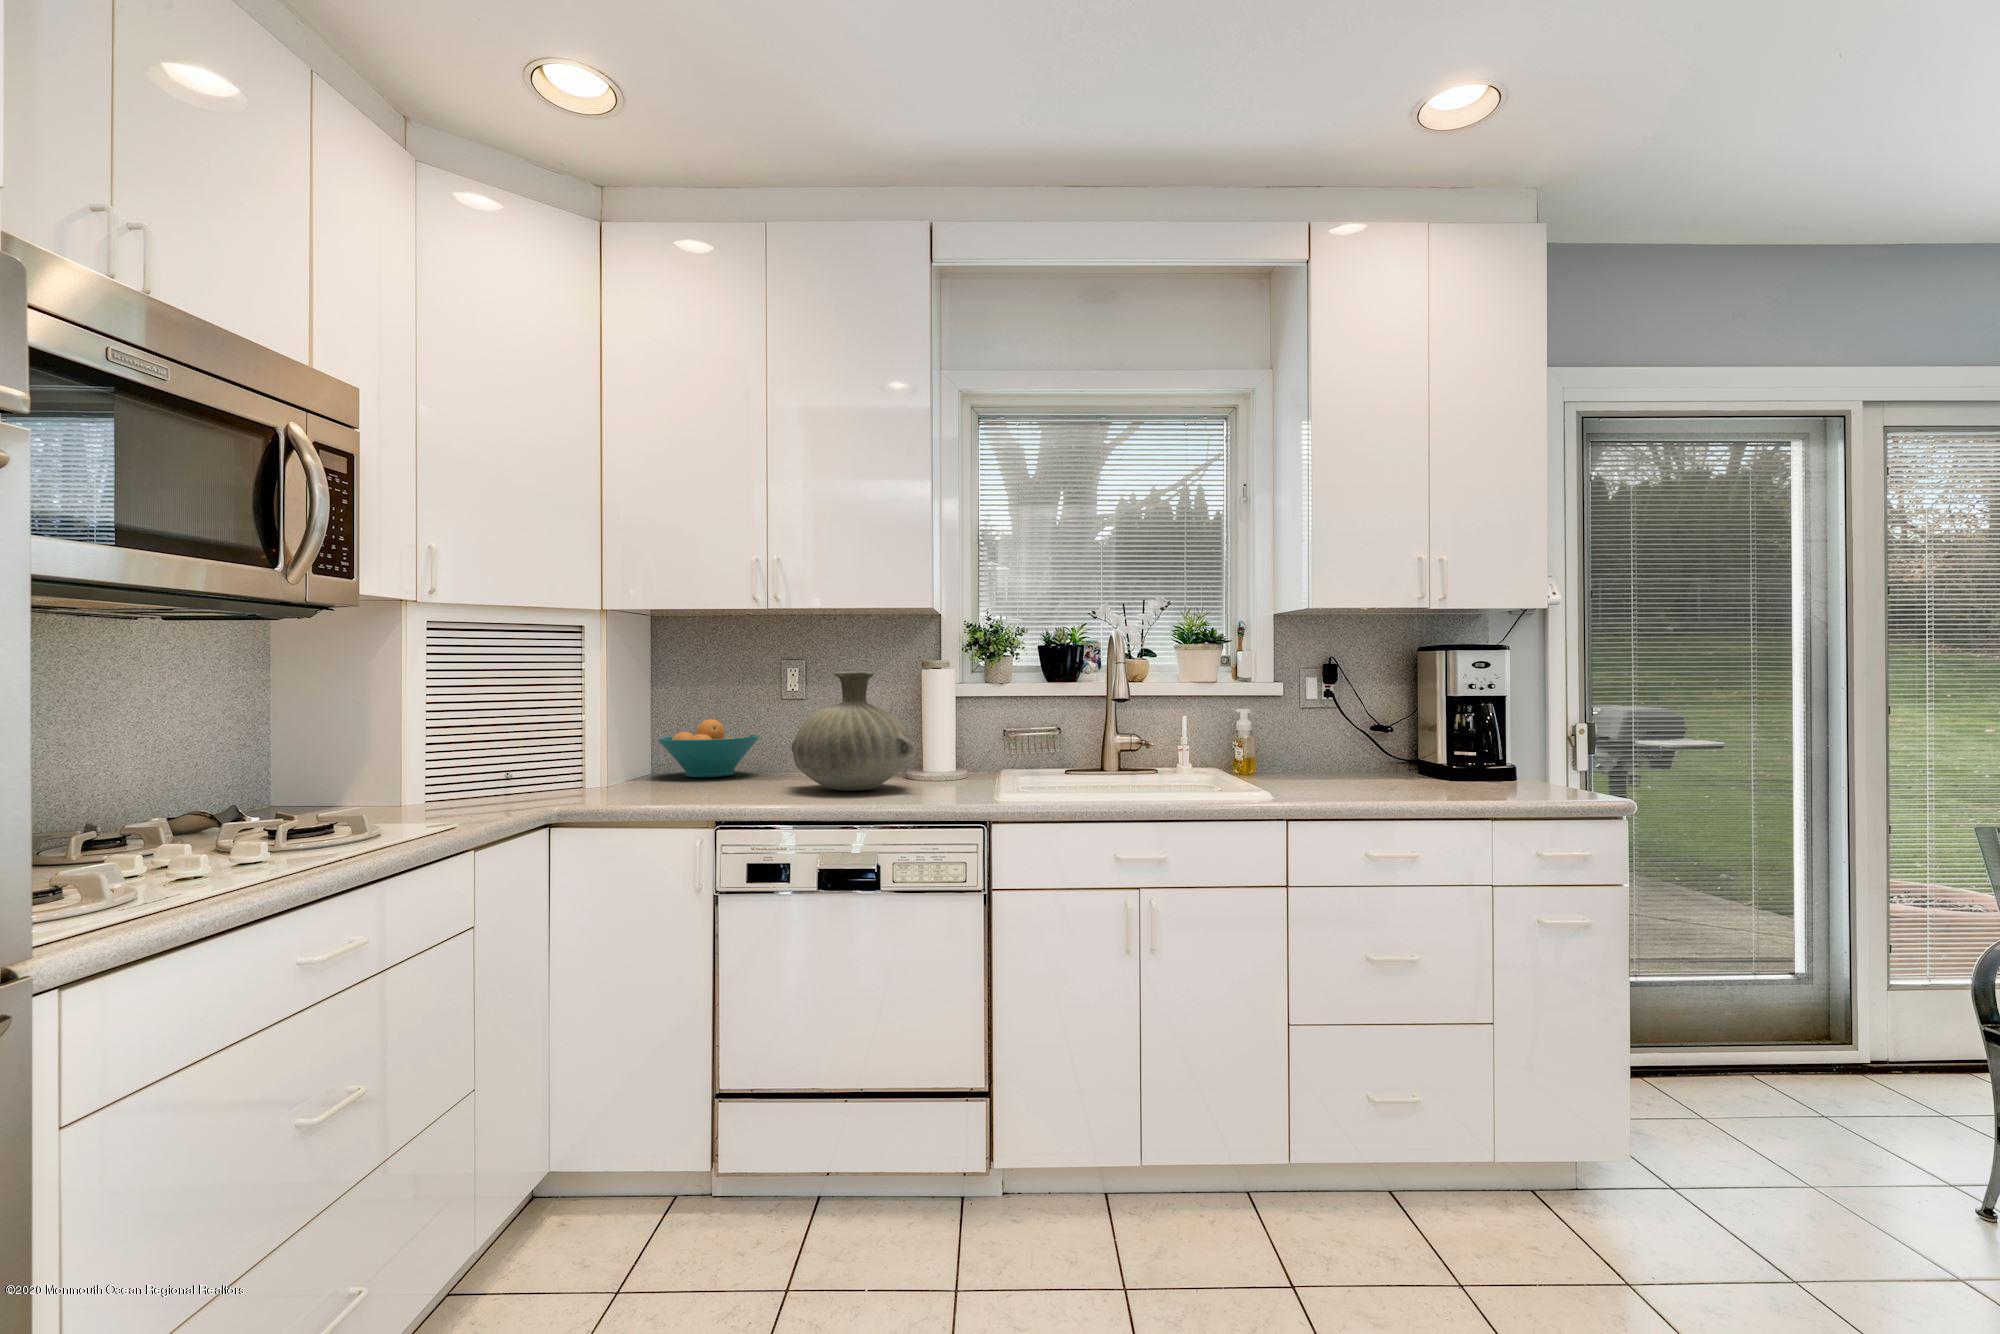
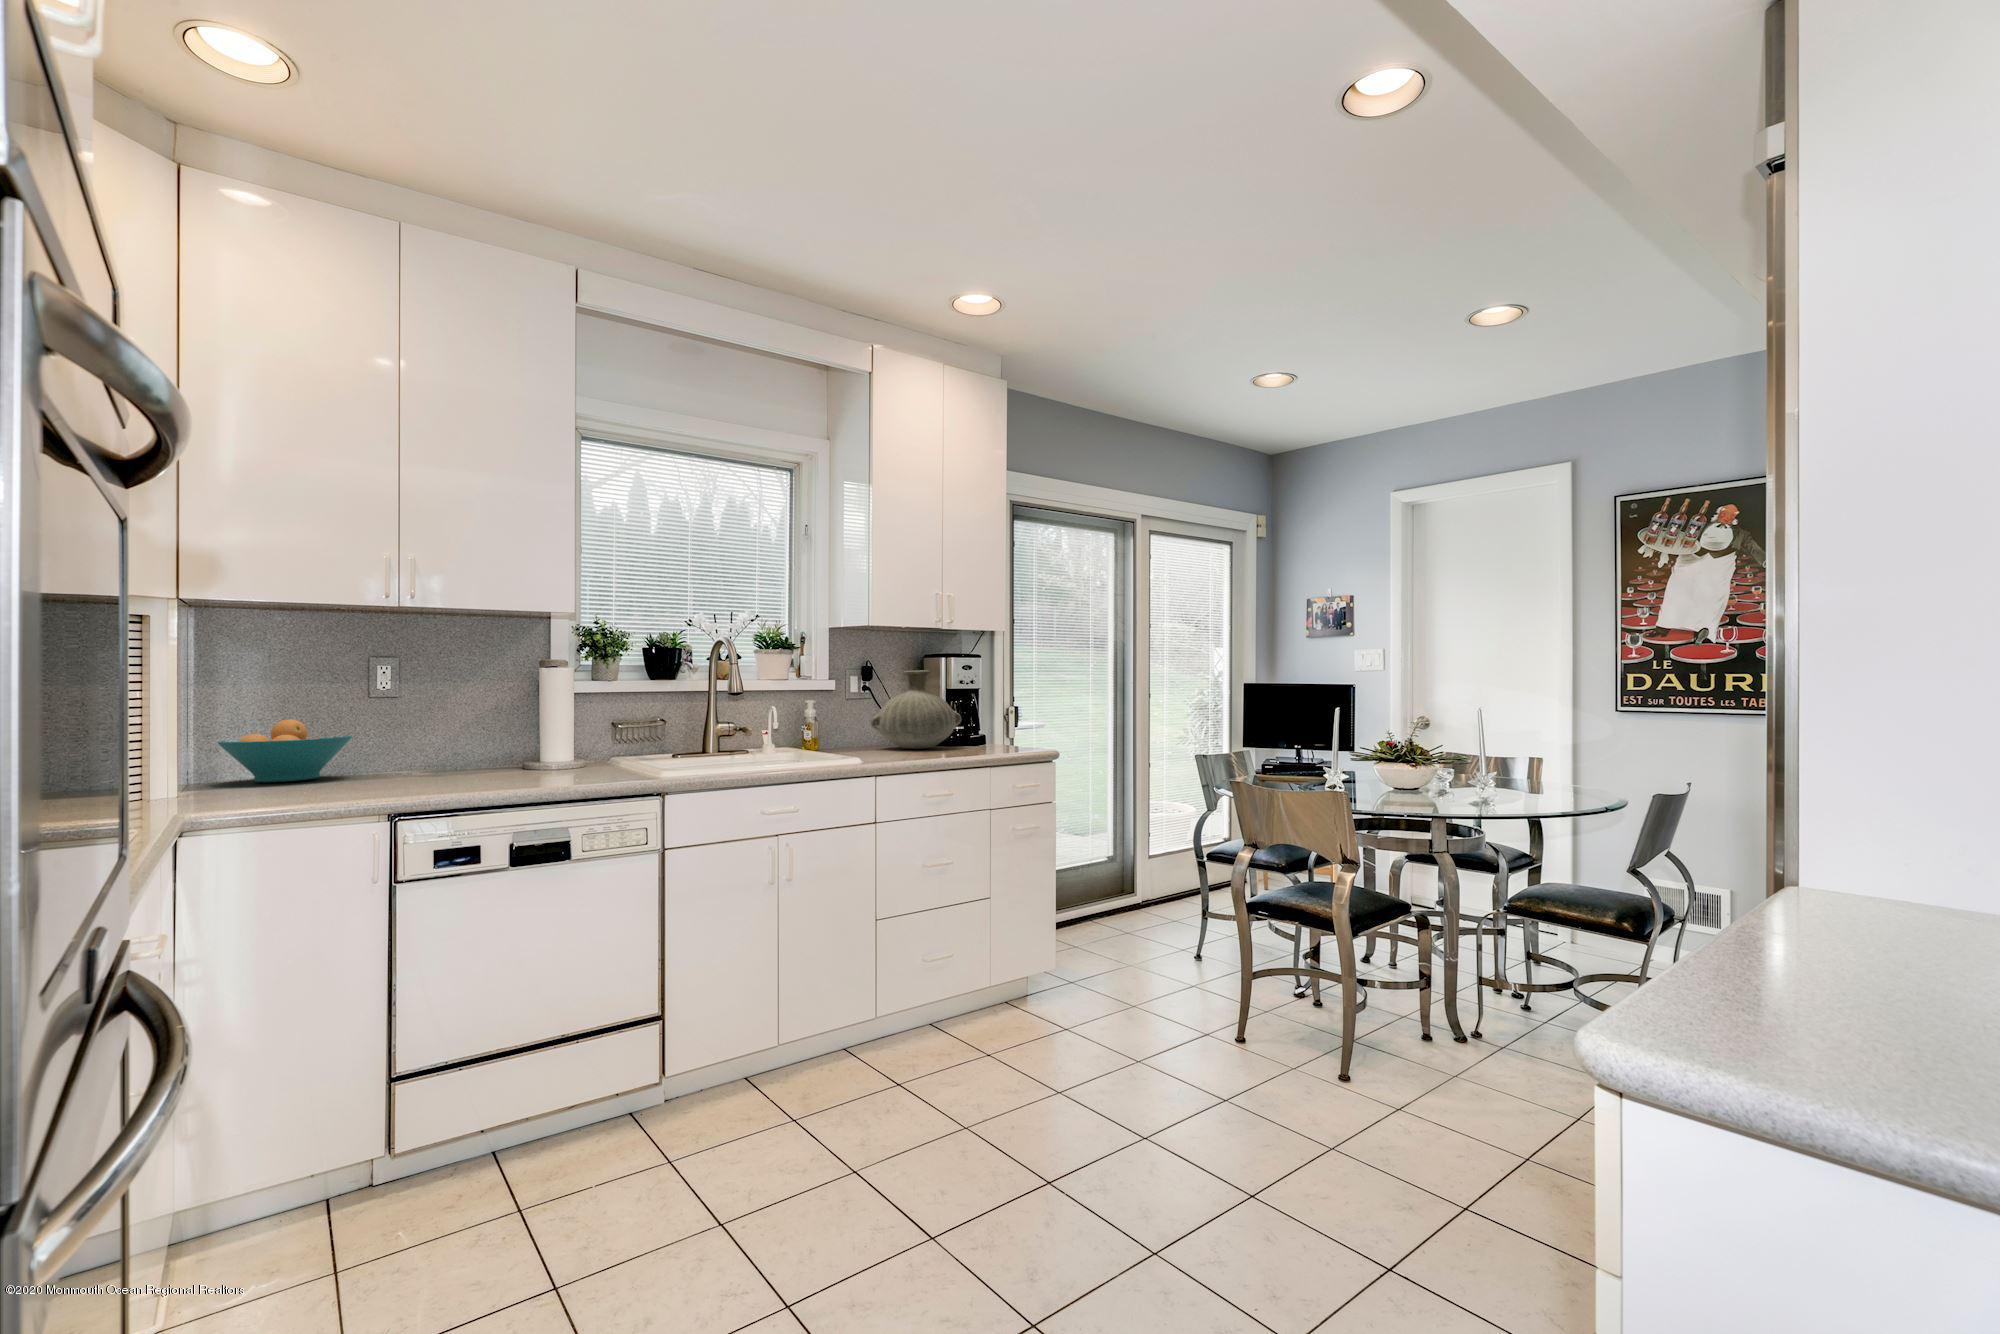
vase: present [792,671,914,791] -> present [871,670,962,749]

